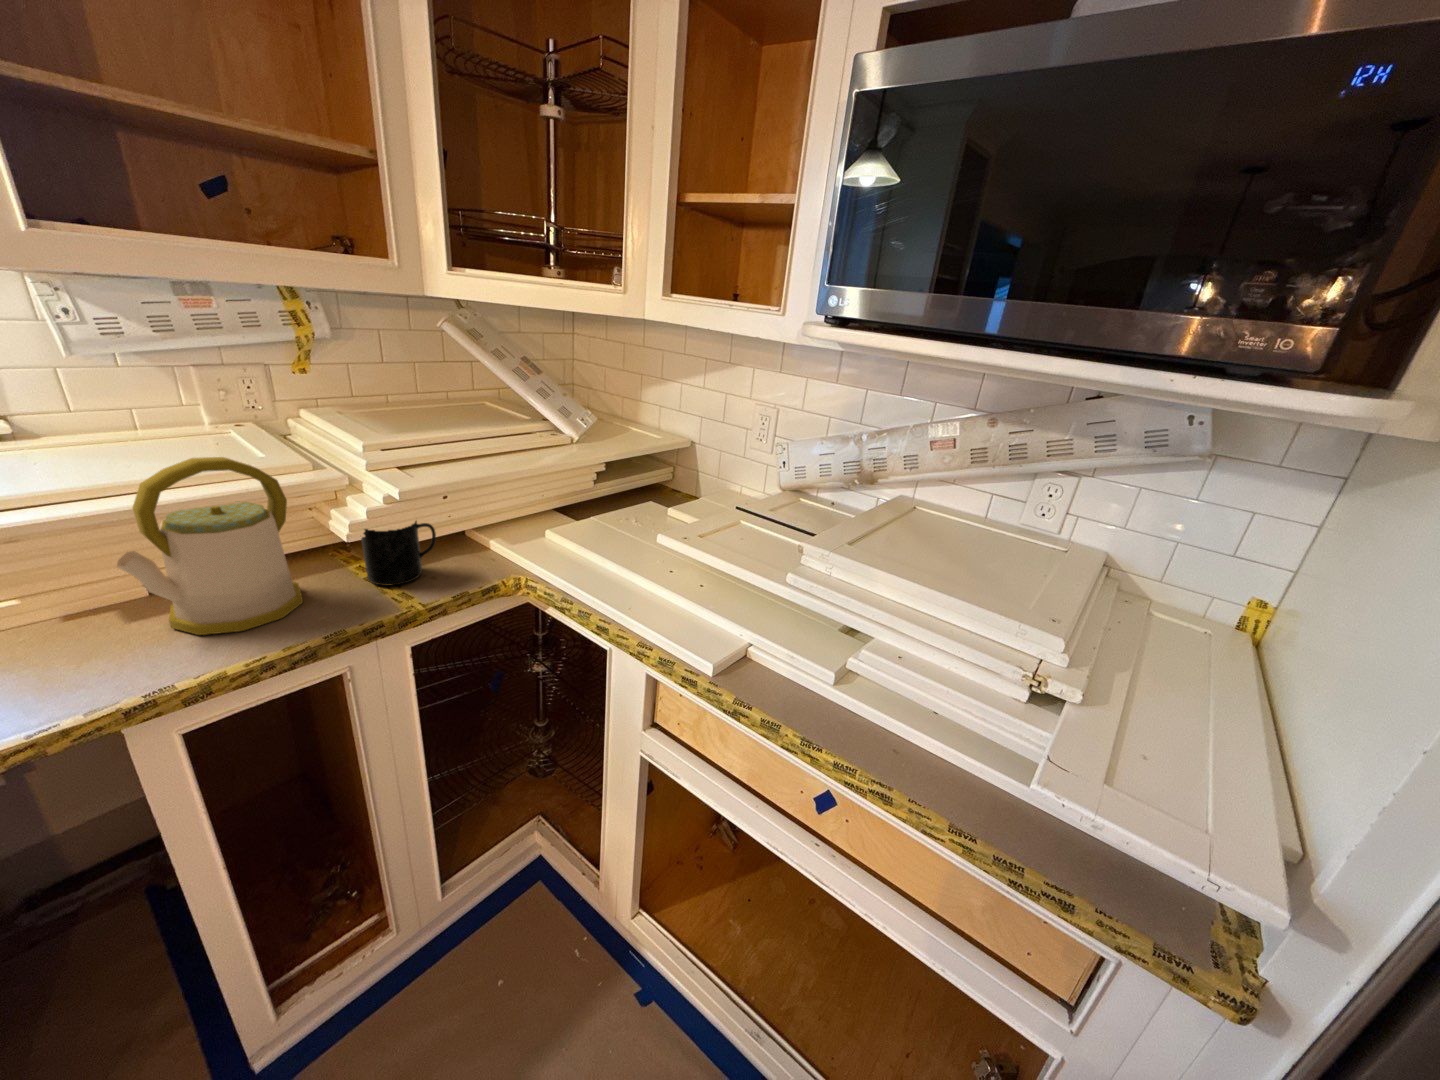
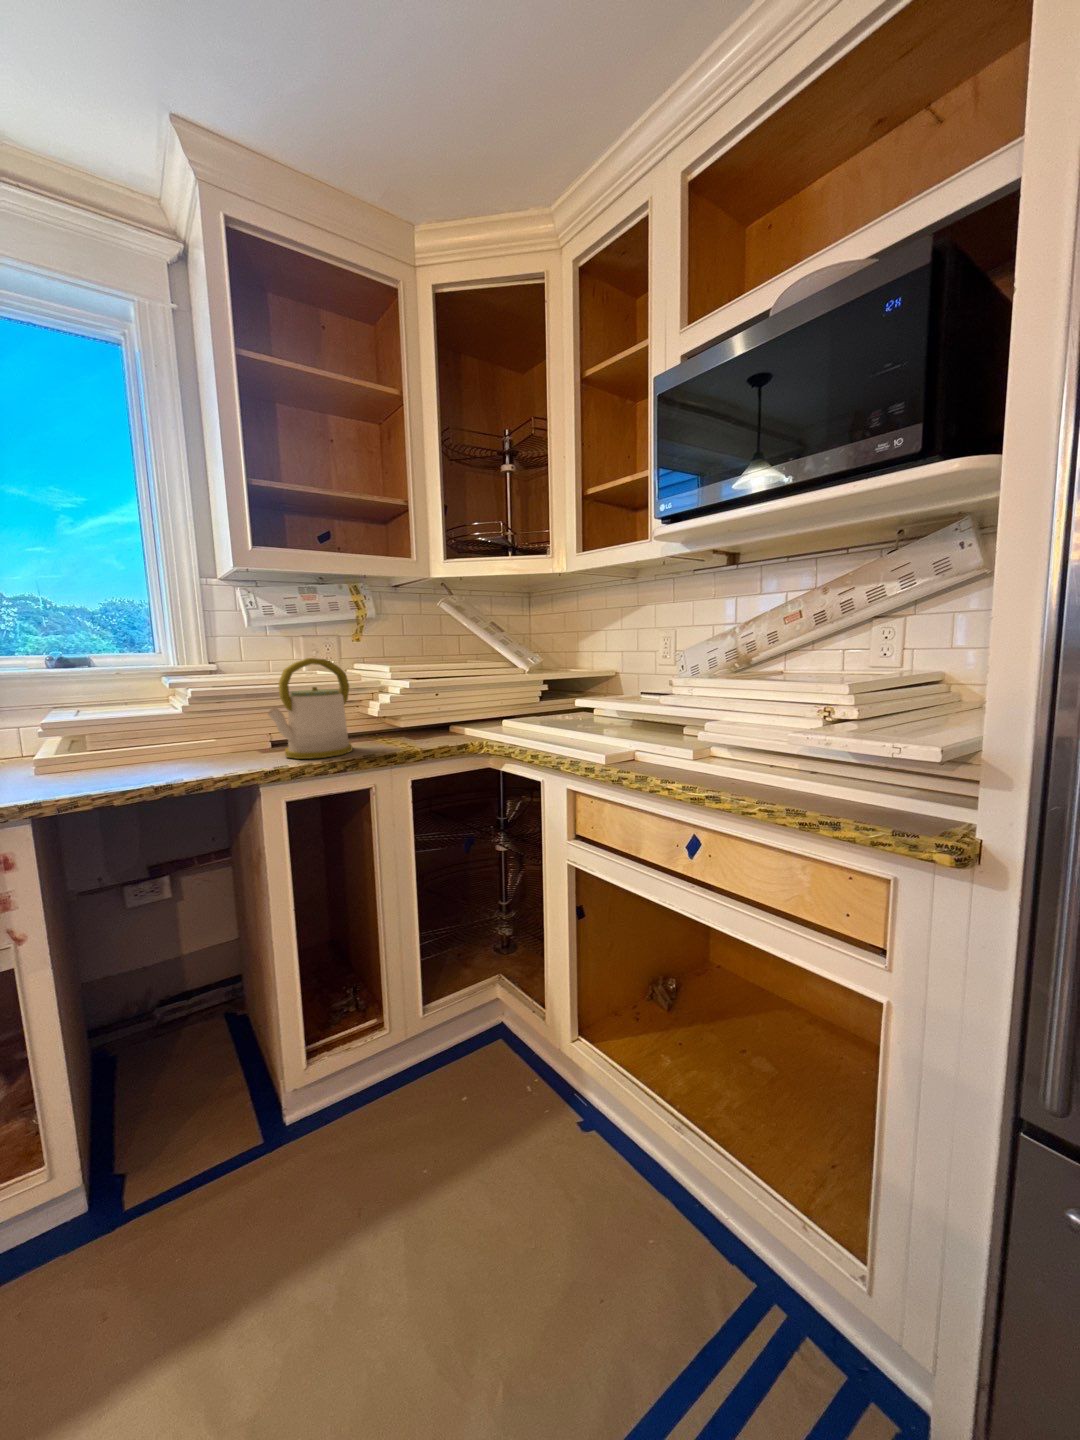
mug: present [361,521,436,586] -> none [386,703,430,745]

